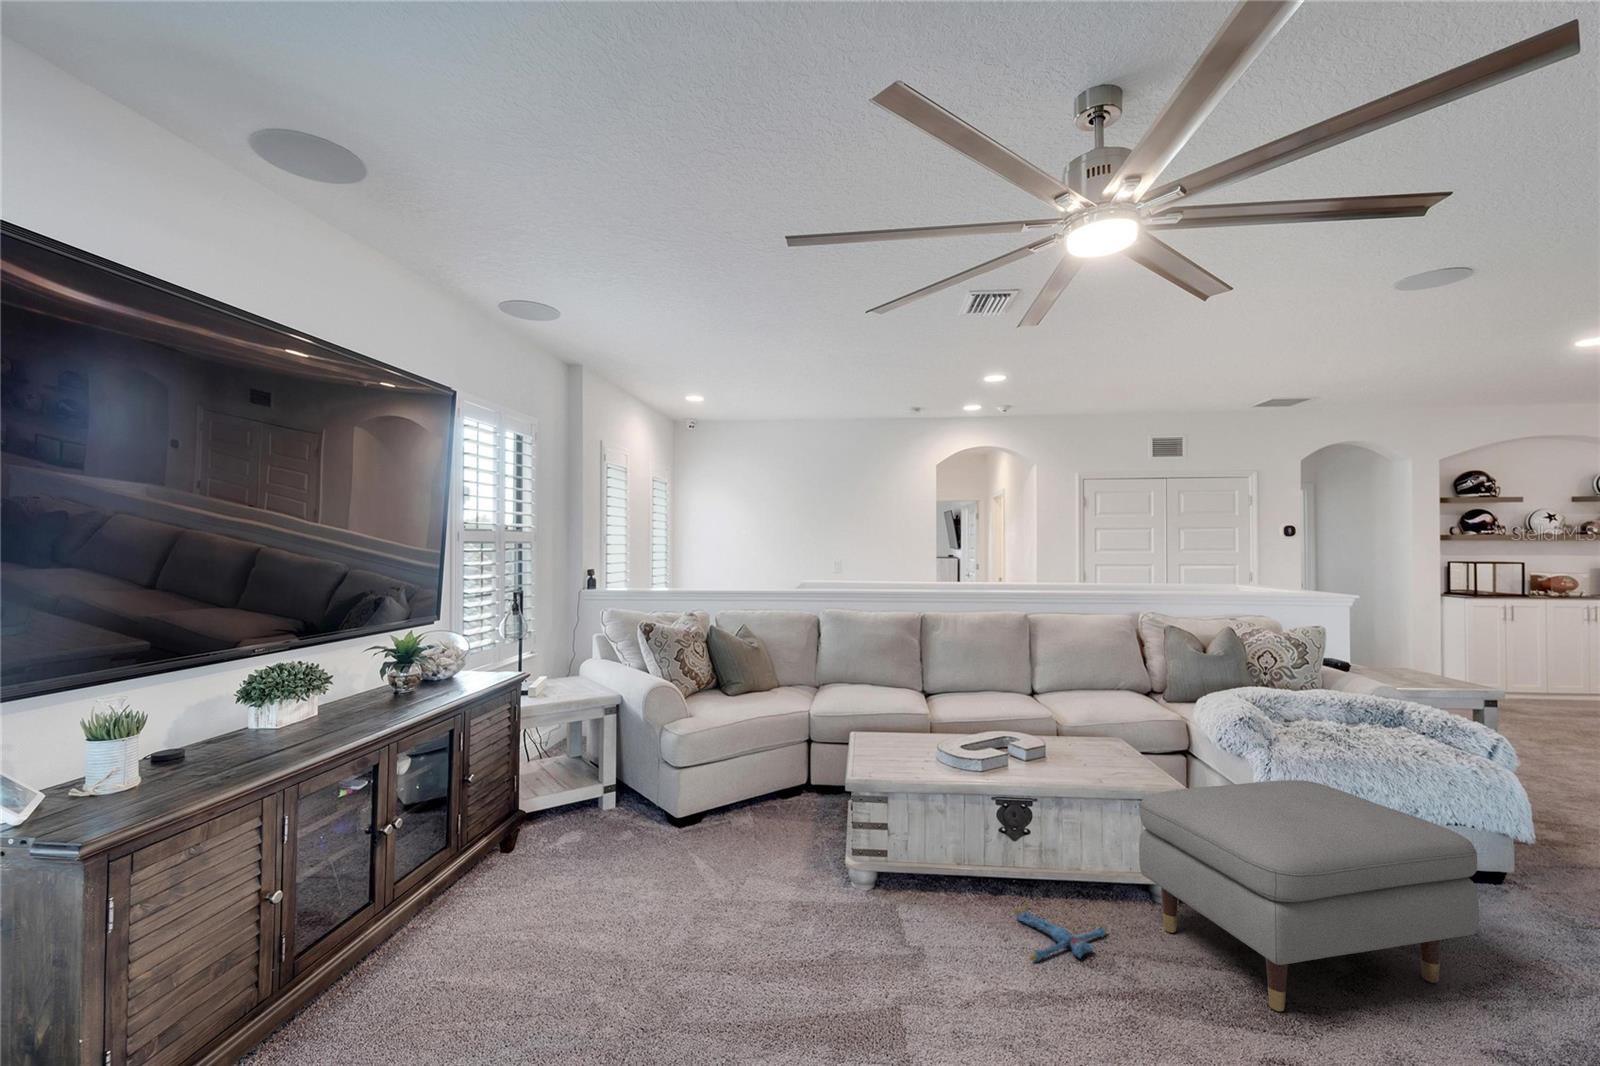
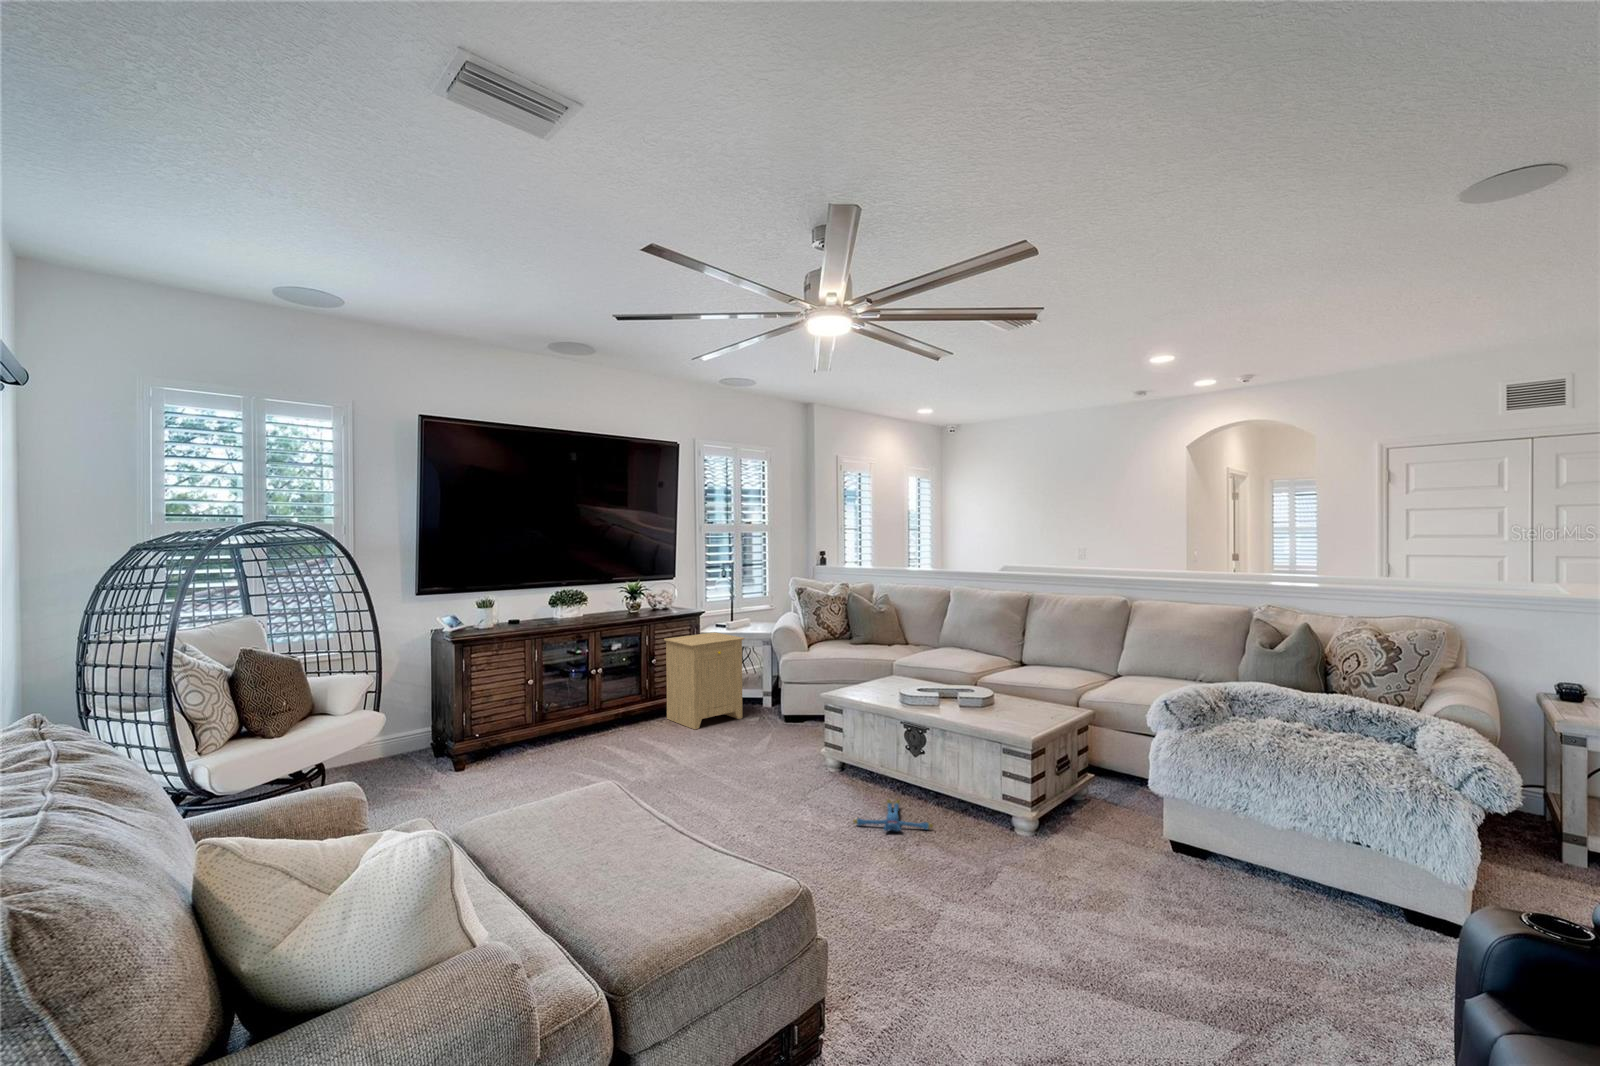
side table: none [480,706,612,876] -> present [664,632,744,730]
ottoman: present [1139,780,1479,1011] -> none [938,733,1166,928]

